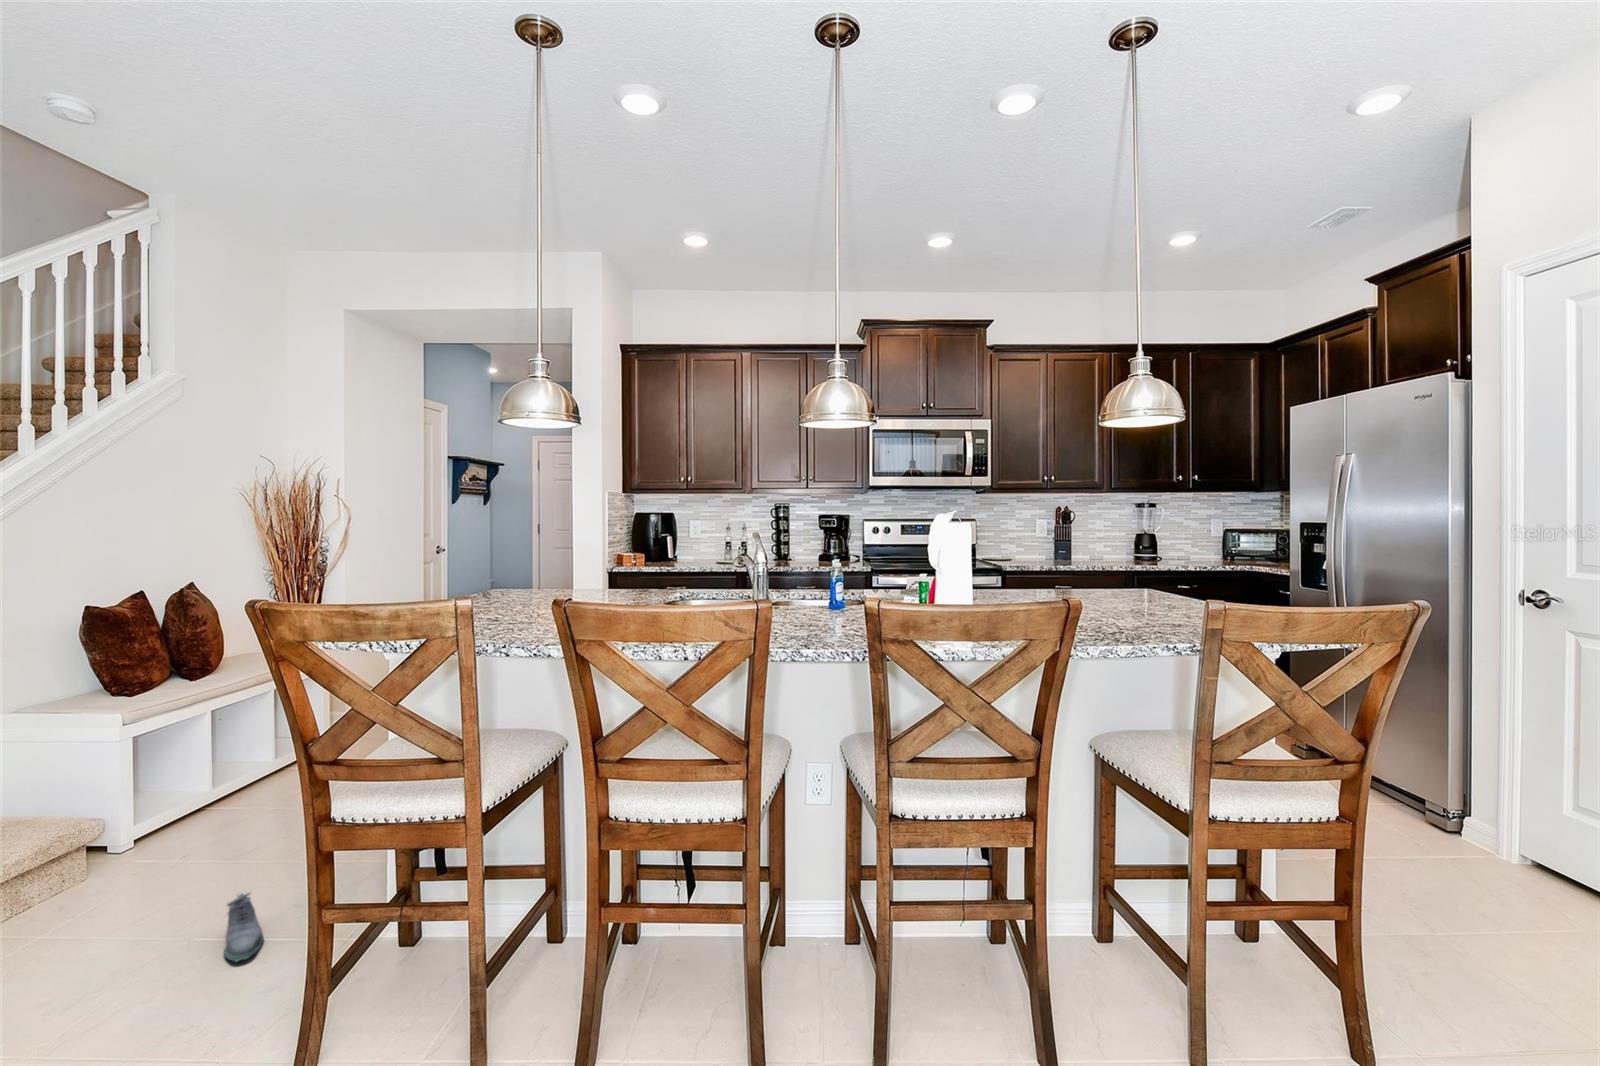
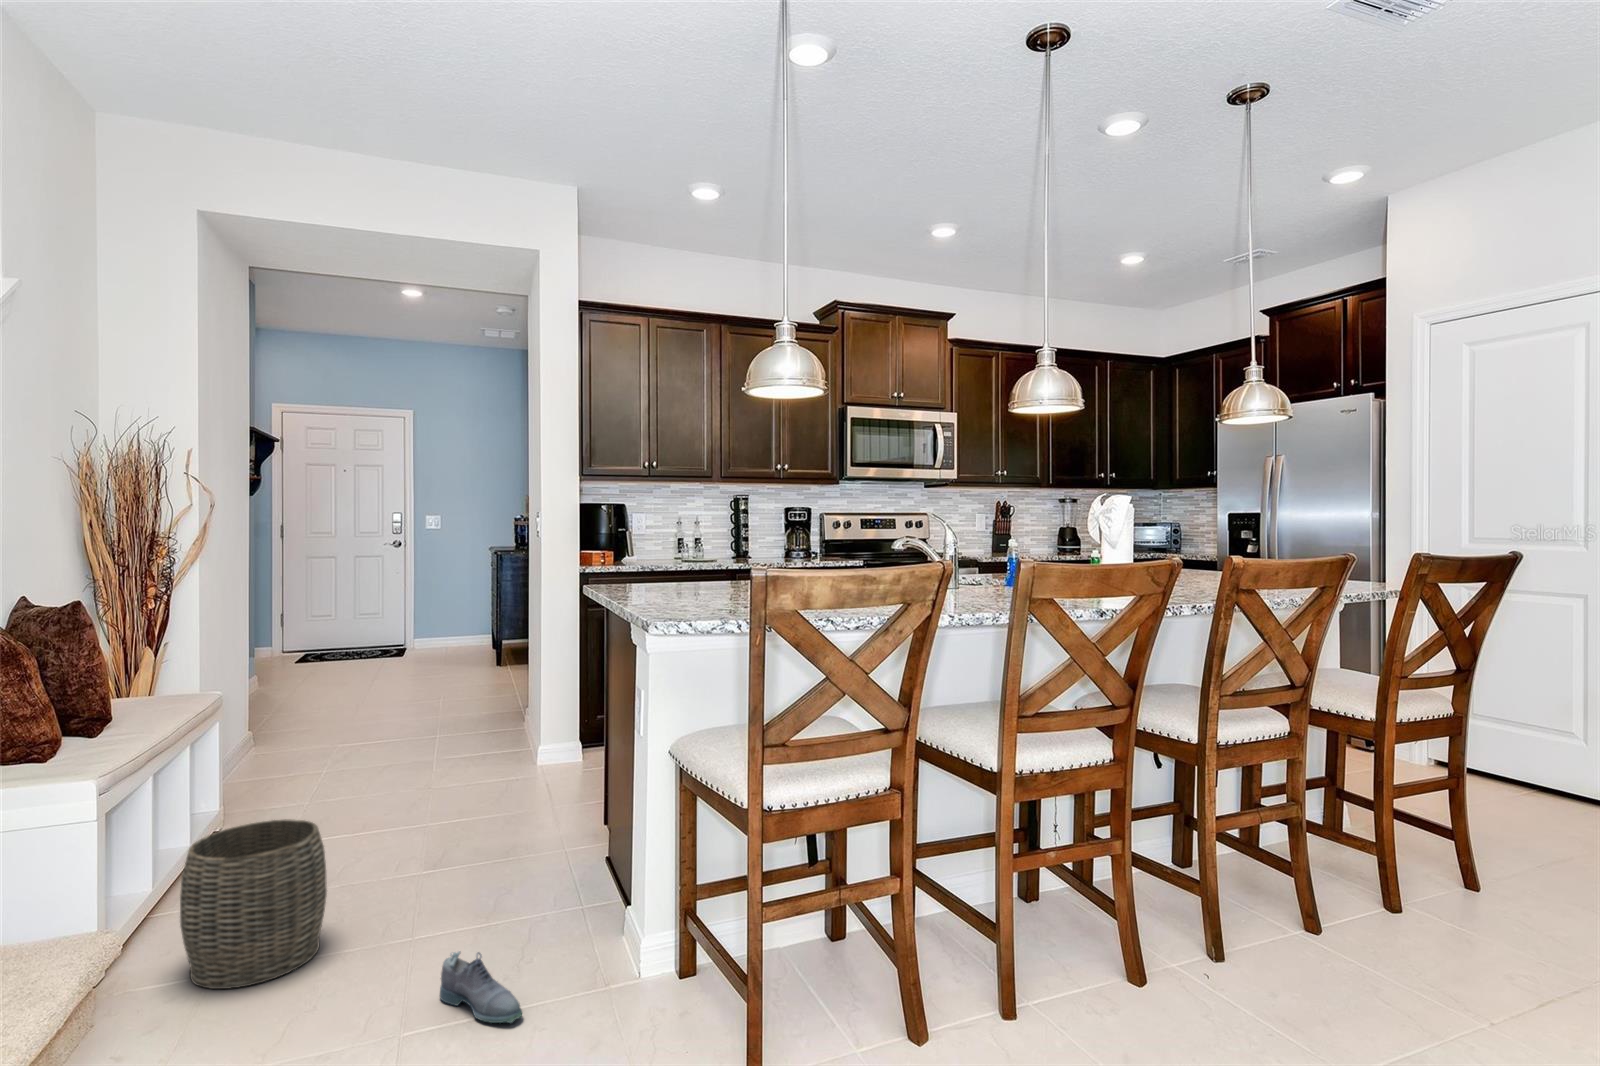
woven basket: none [118,765,239,889] -> present [180,819,327,989]

